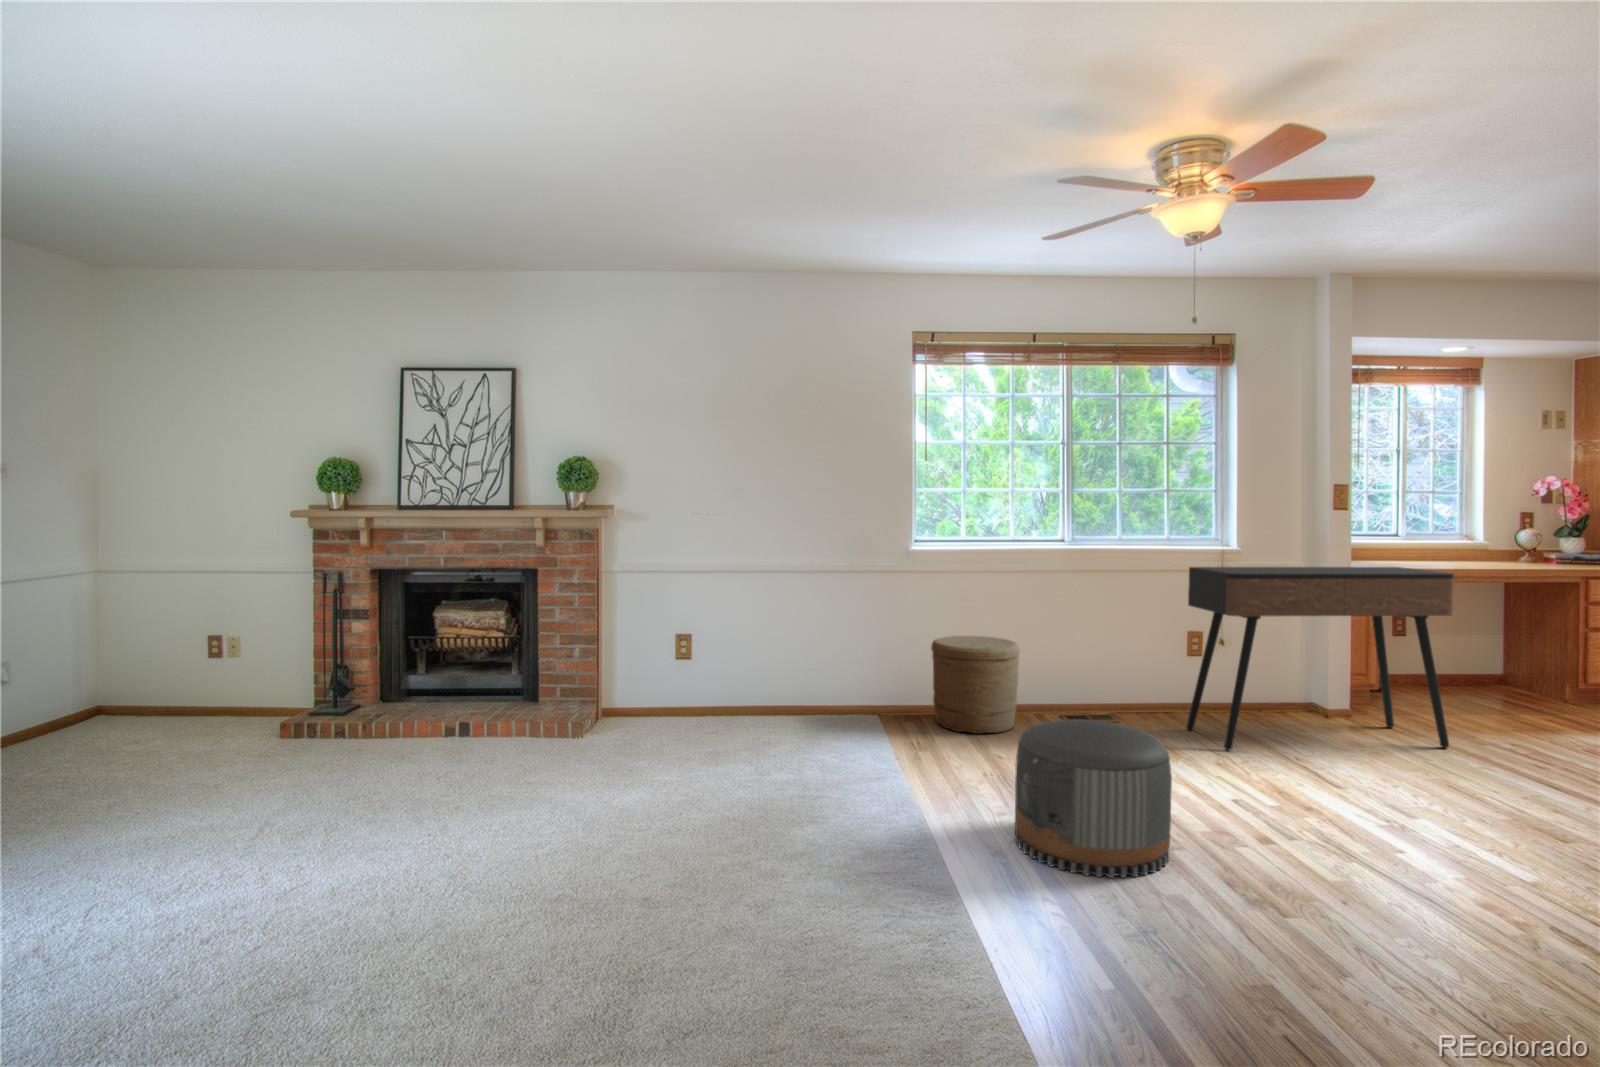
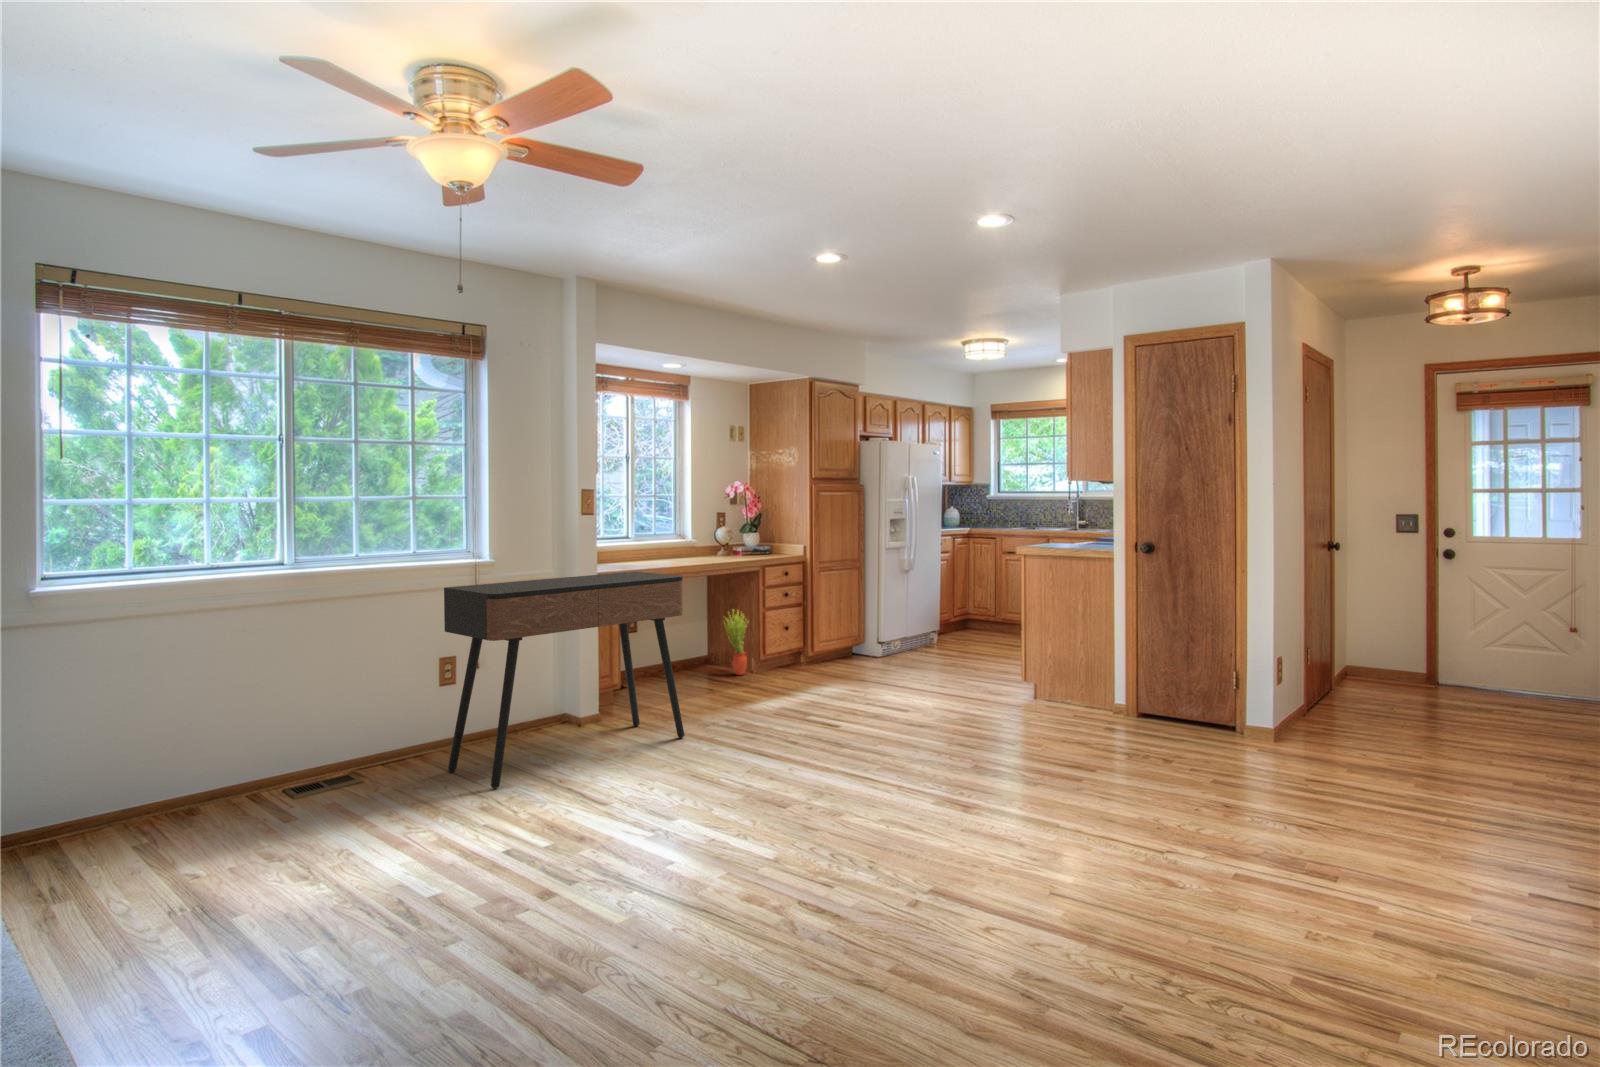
potted plant: none [1522,623,1562,701] -> present [724,610,747,675]
woven basket: present [931,636,1020,734] -> none [81,703,230,850]
pouf: present [1015,719,1172,878] -> none [233,806,448,1029]

